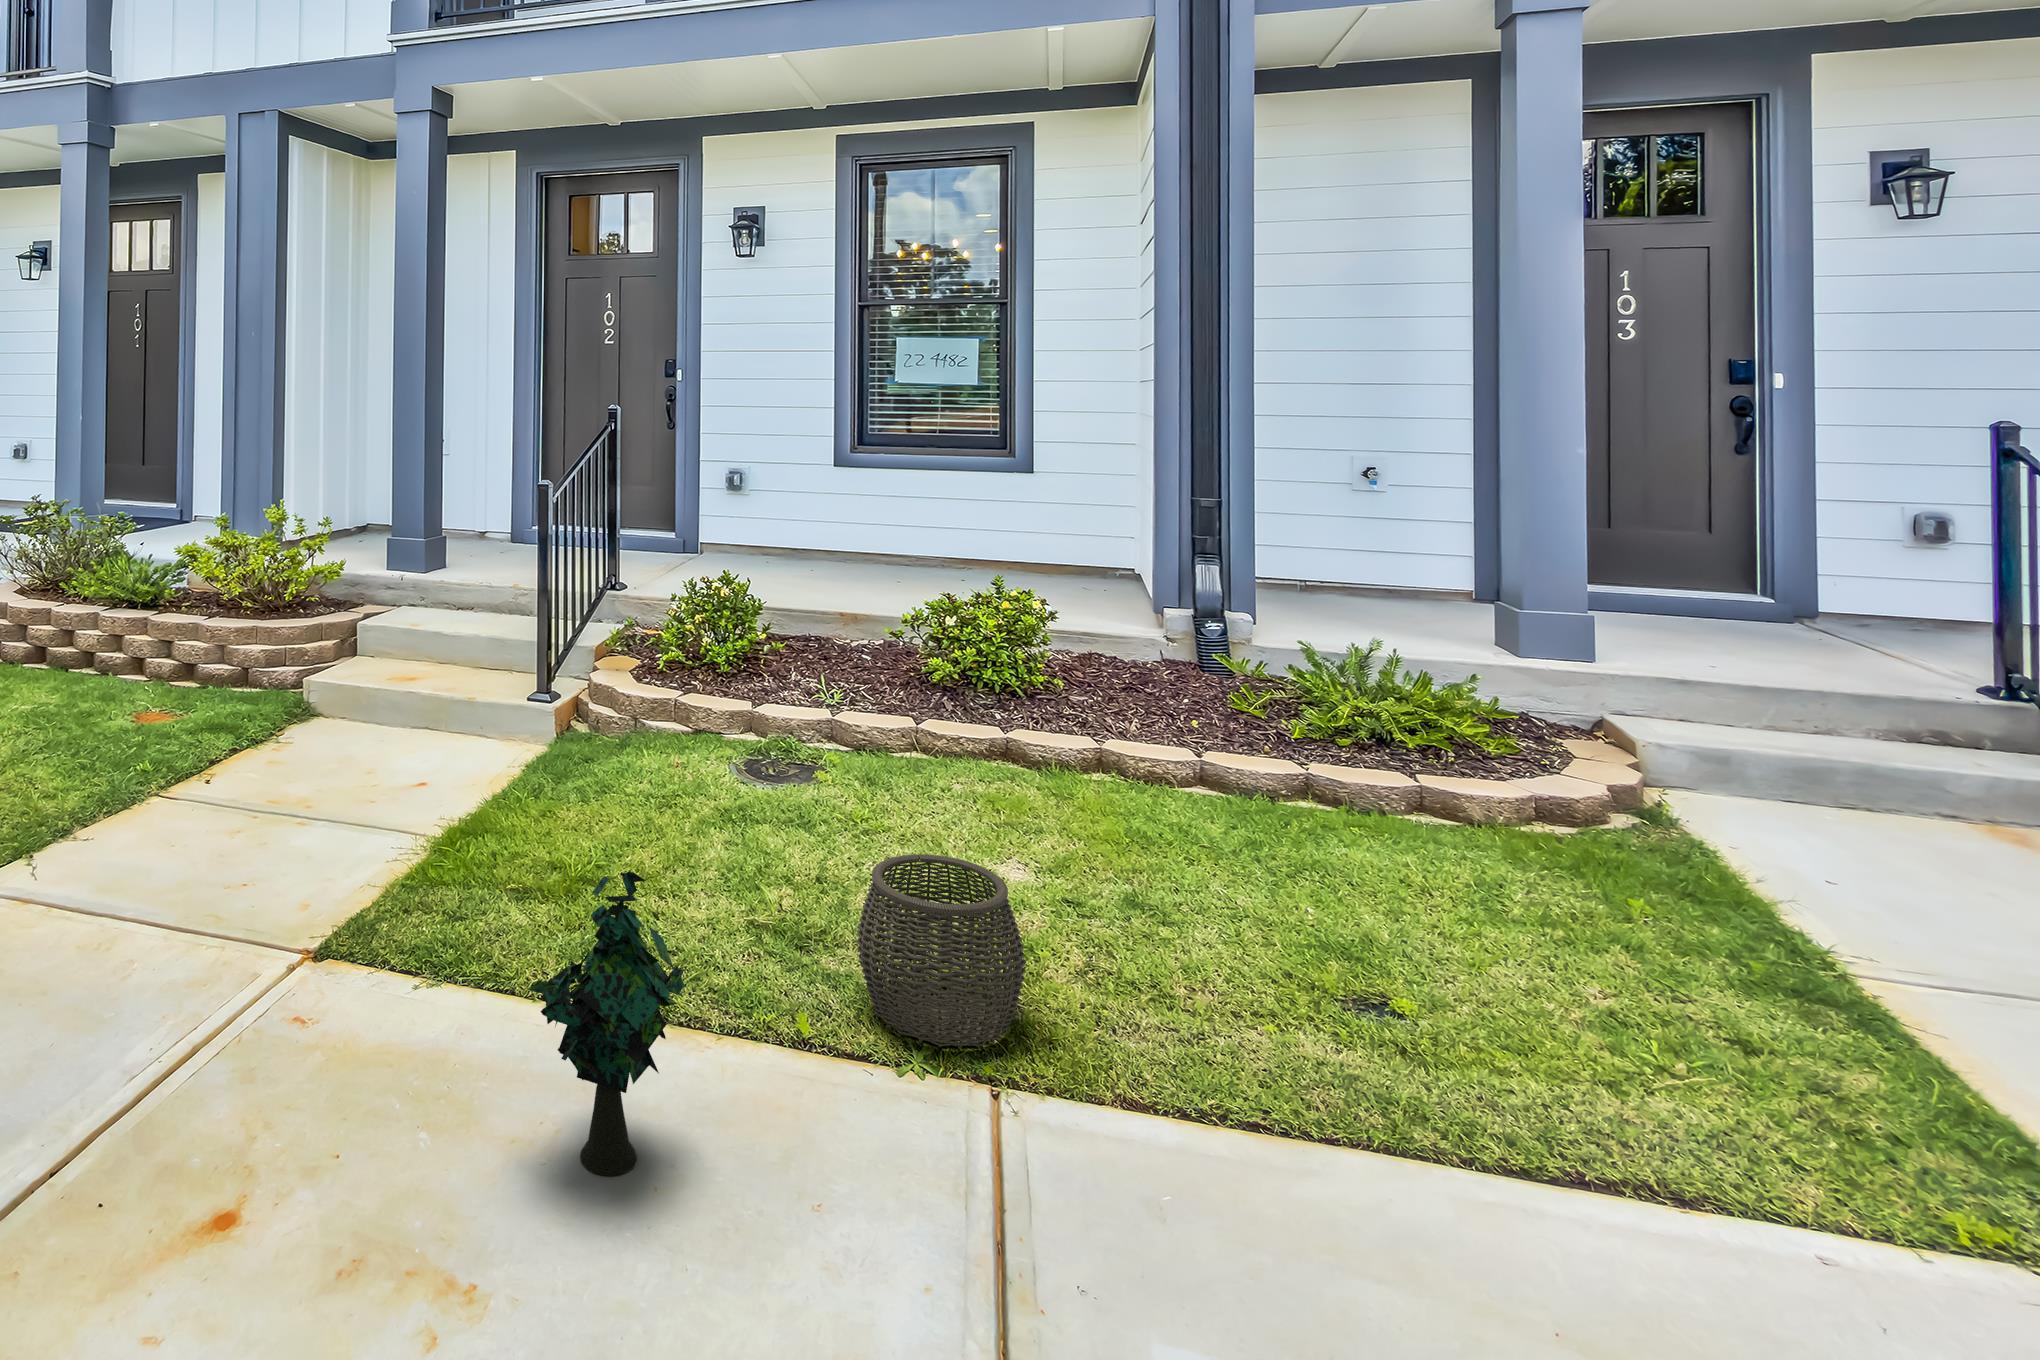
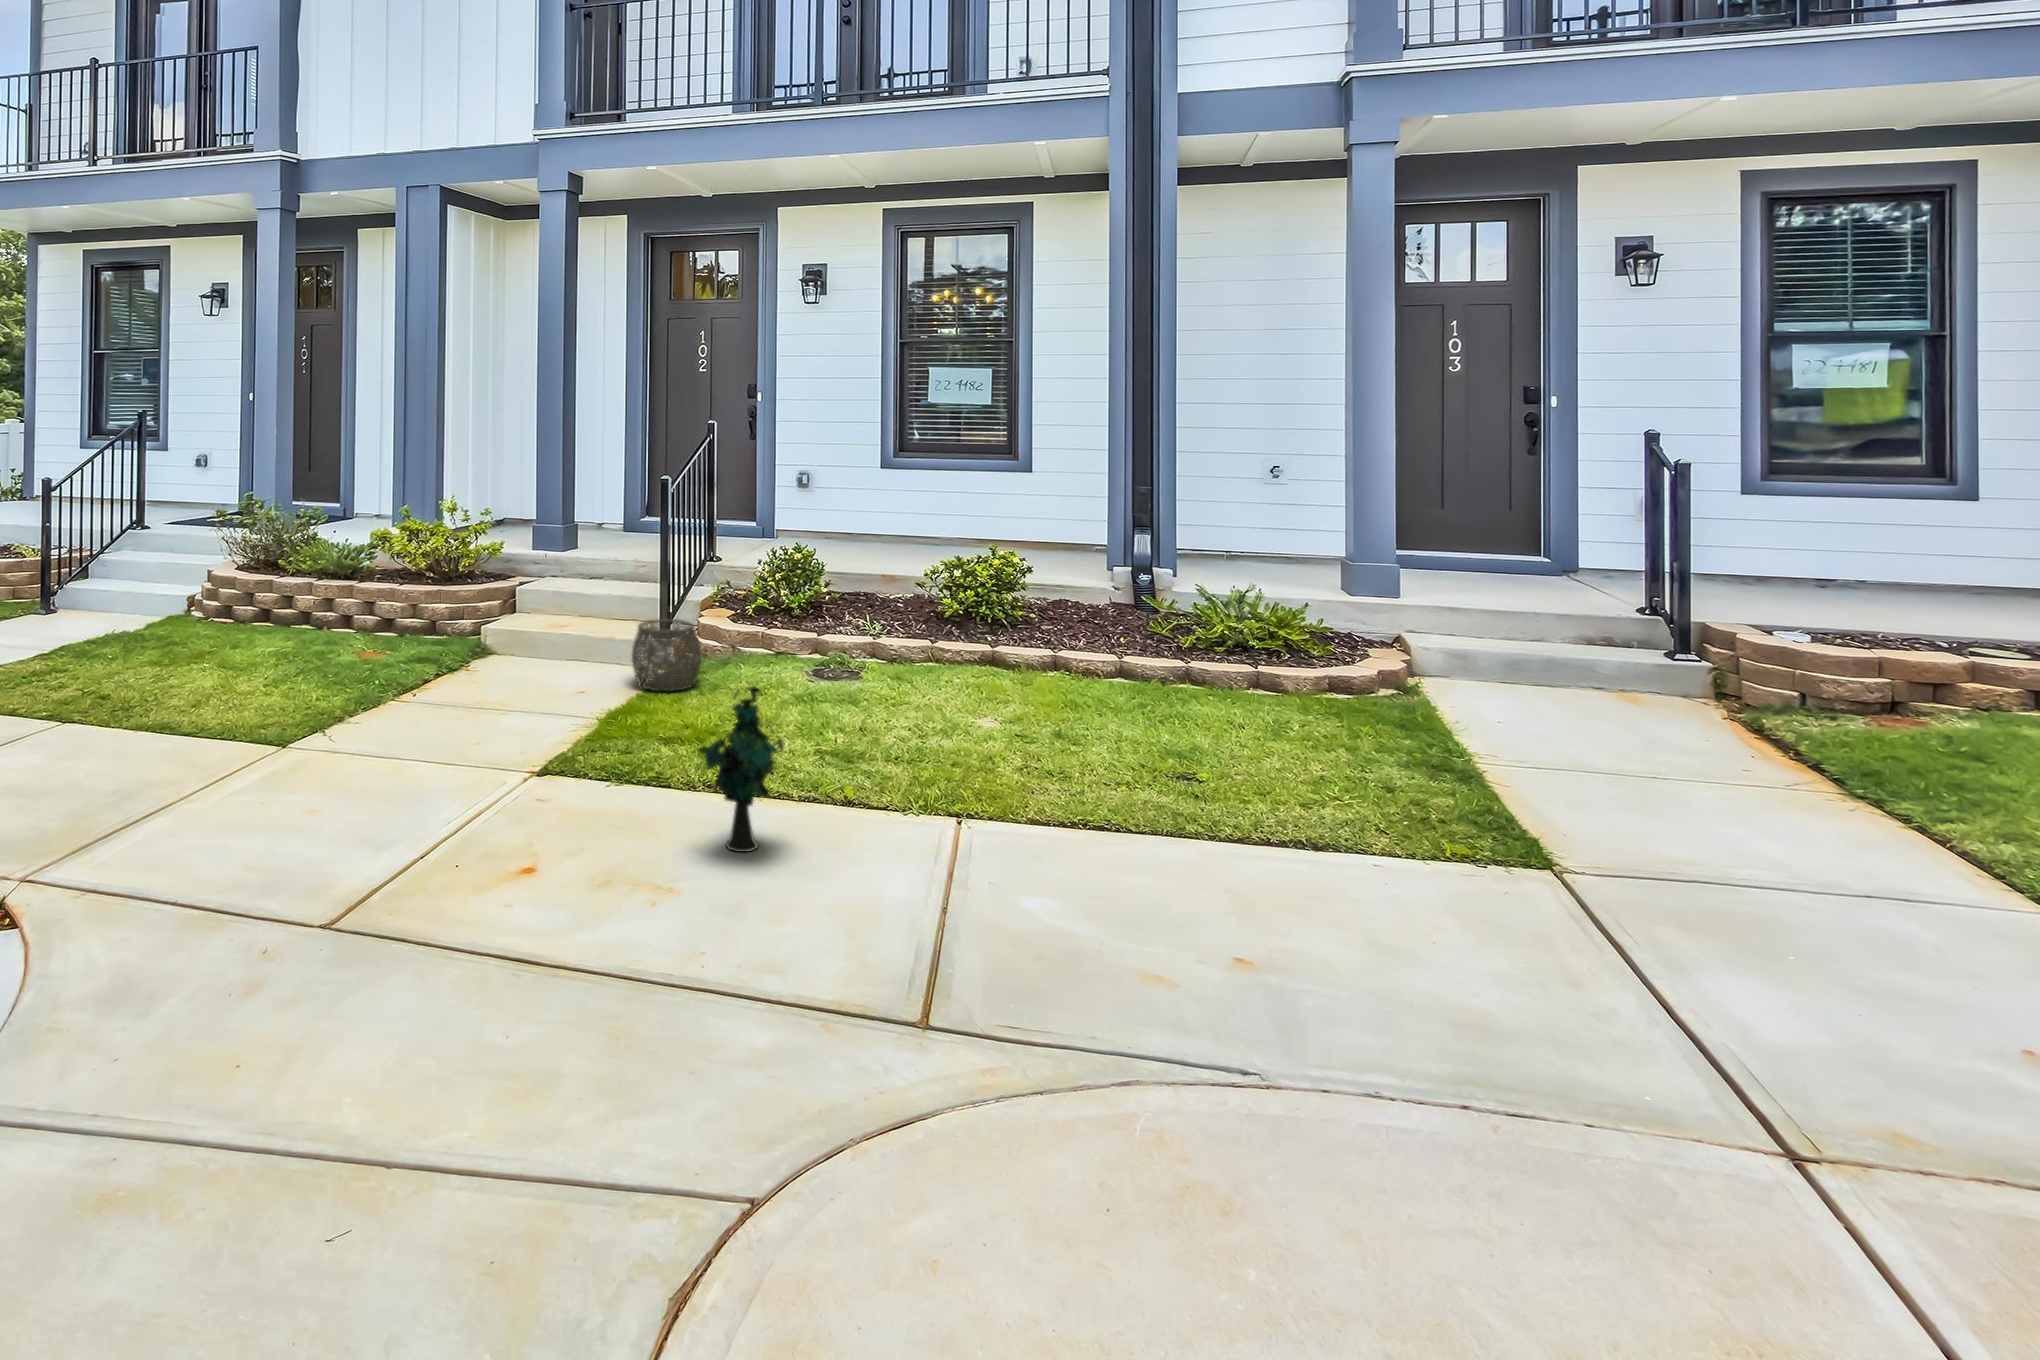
woven basket: present [857,854,1026,1049] -> present [631,619,701,692]

